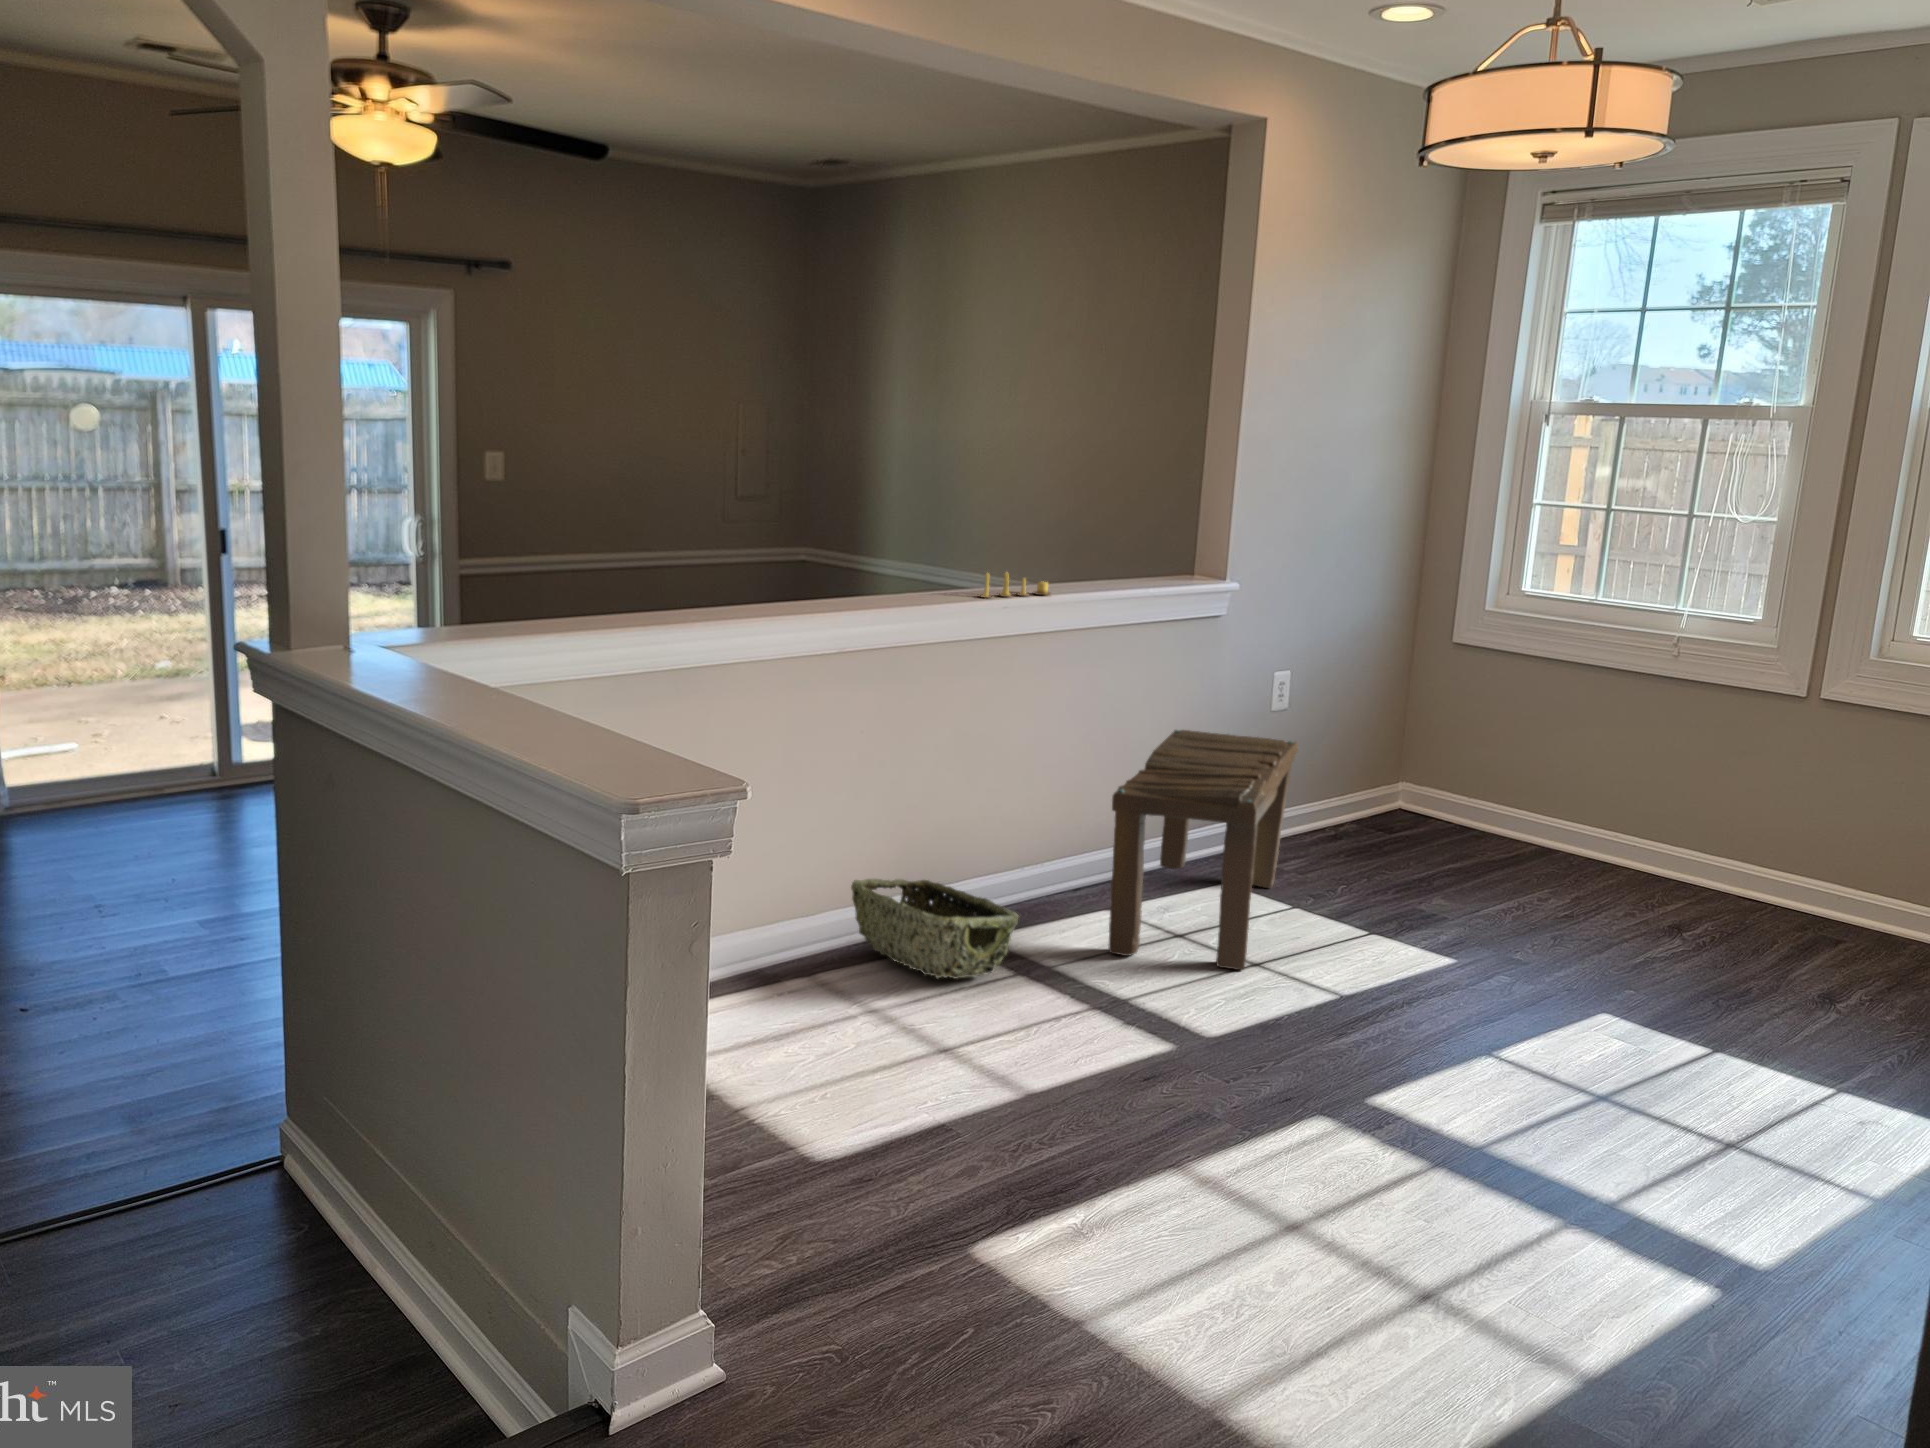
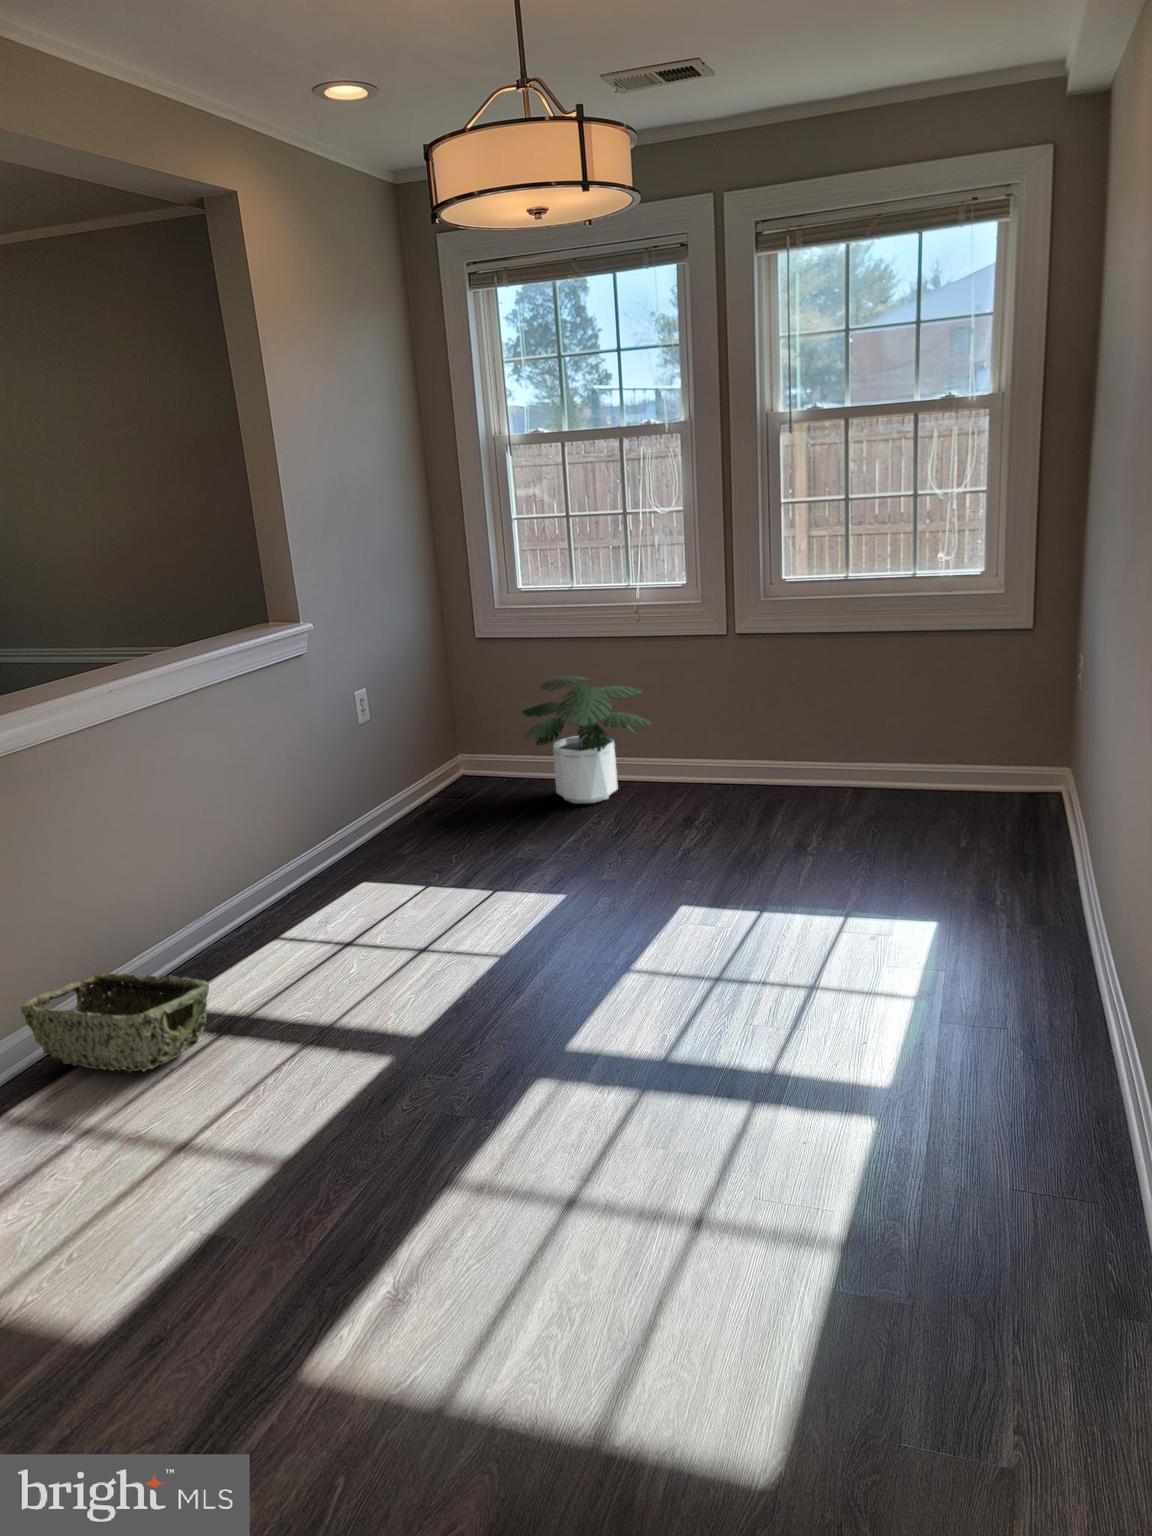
candle: present [980,572,1050,598] -> none [75,653,150,686]
potted plant: none [1474,711,1663,880] -> present [522,676,651,803]
bench: present [1109,730,1298,970] -> none [265,749,415,982]

